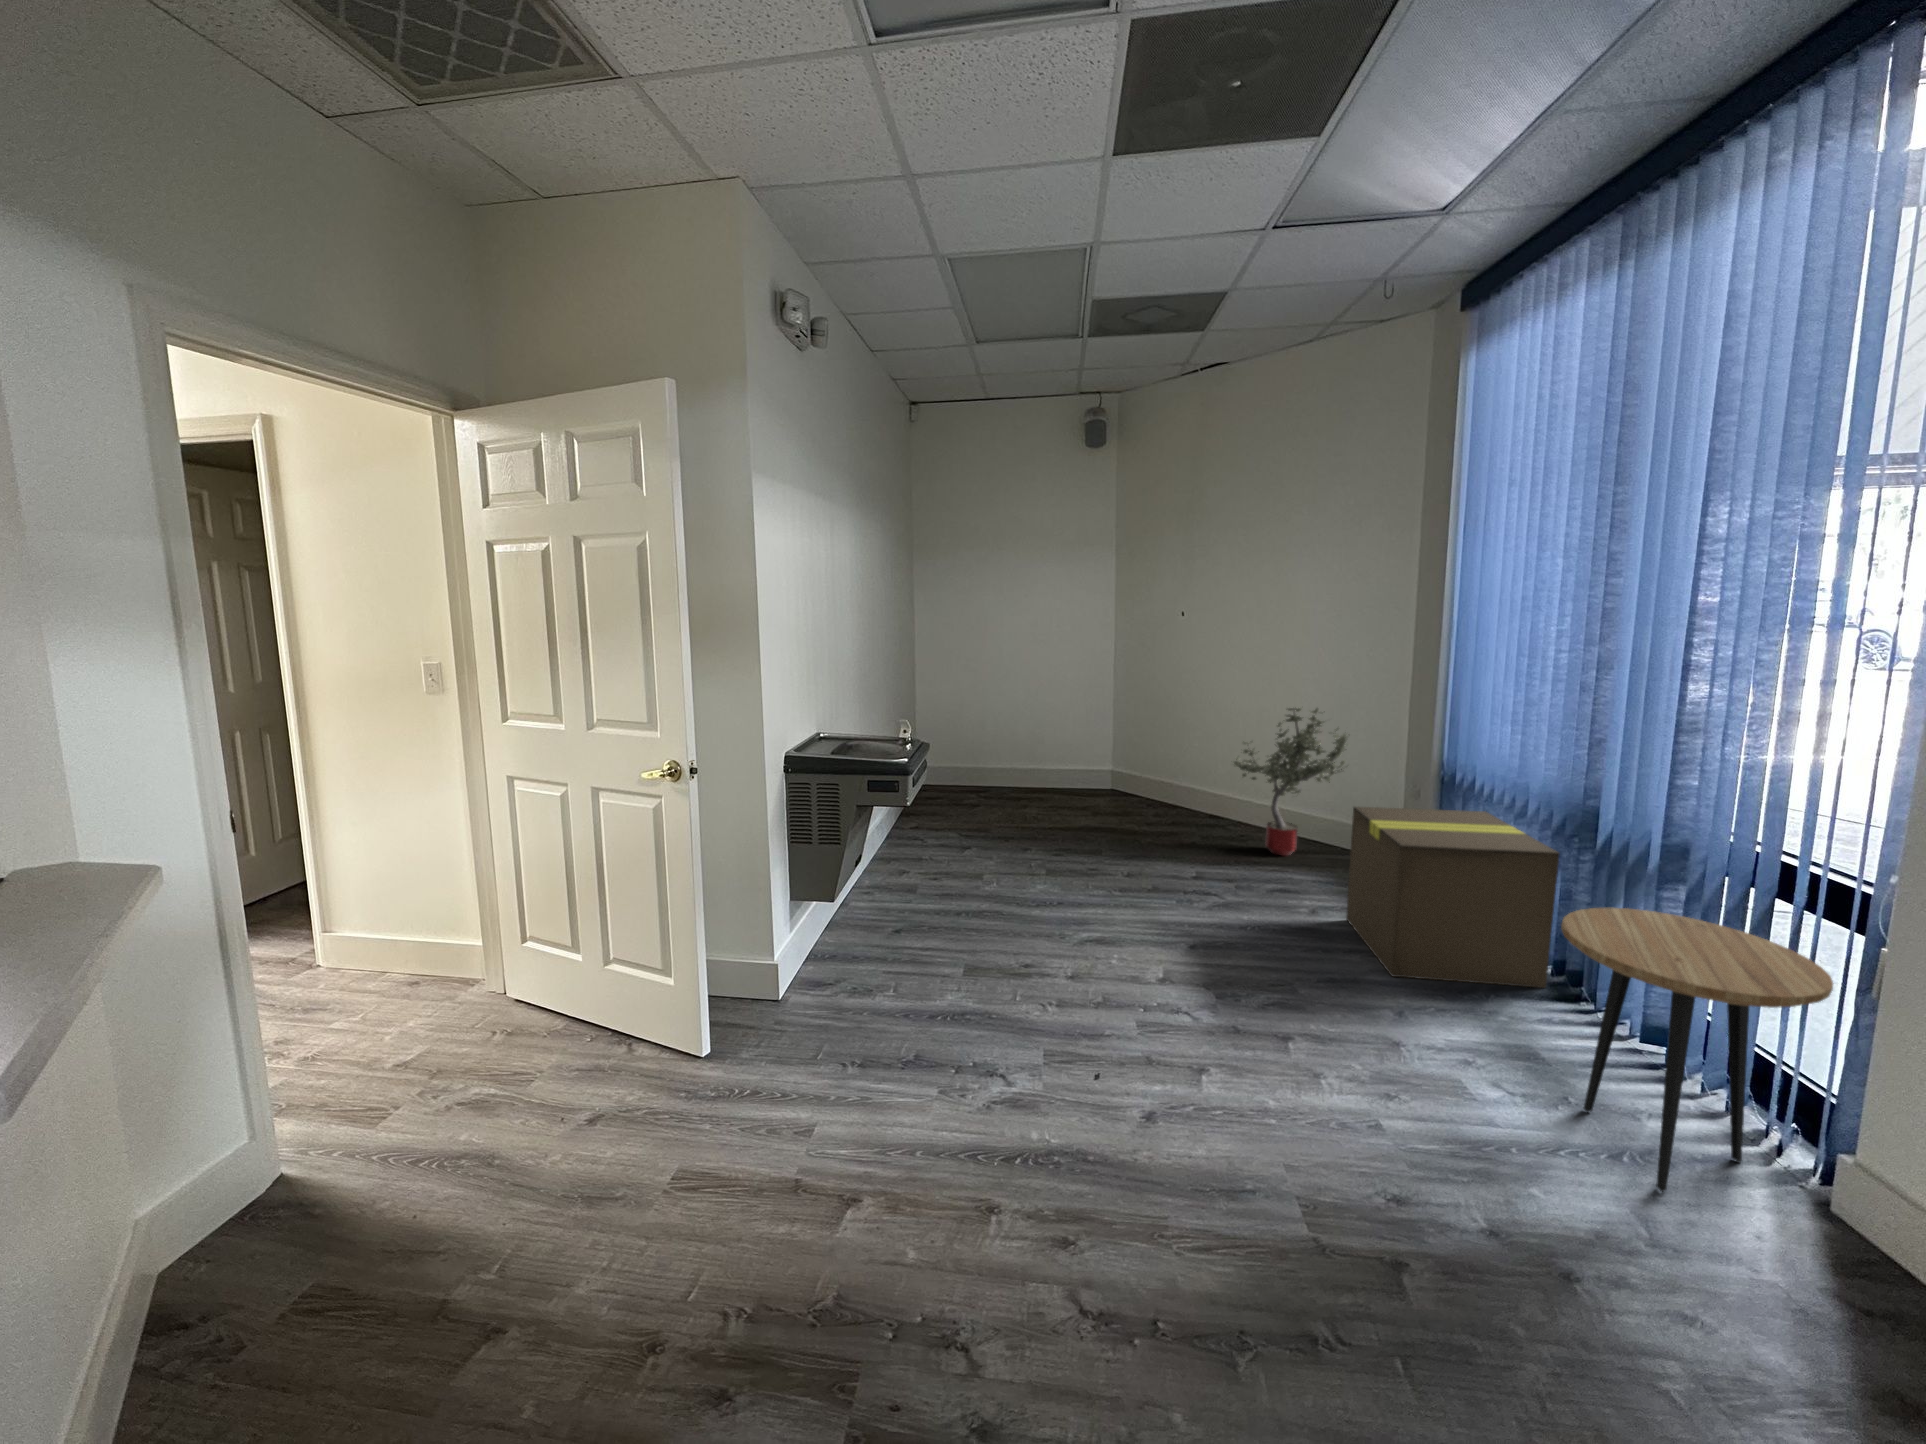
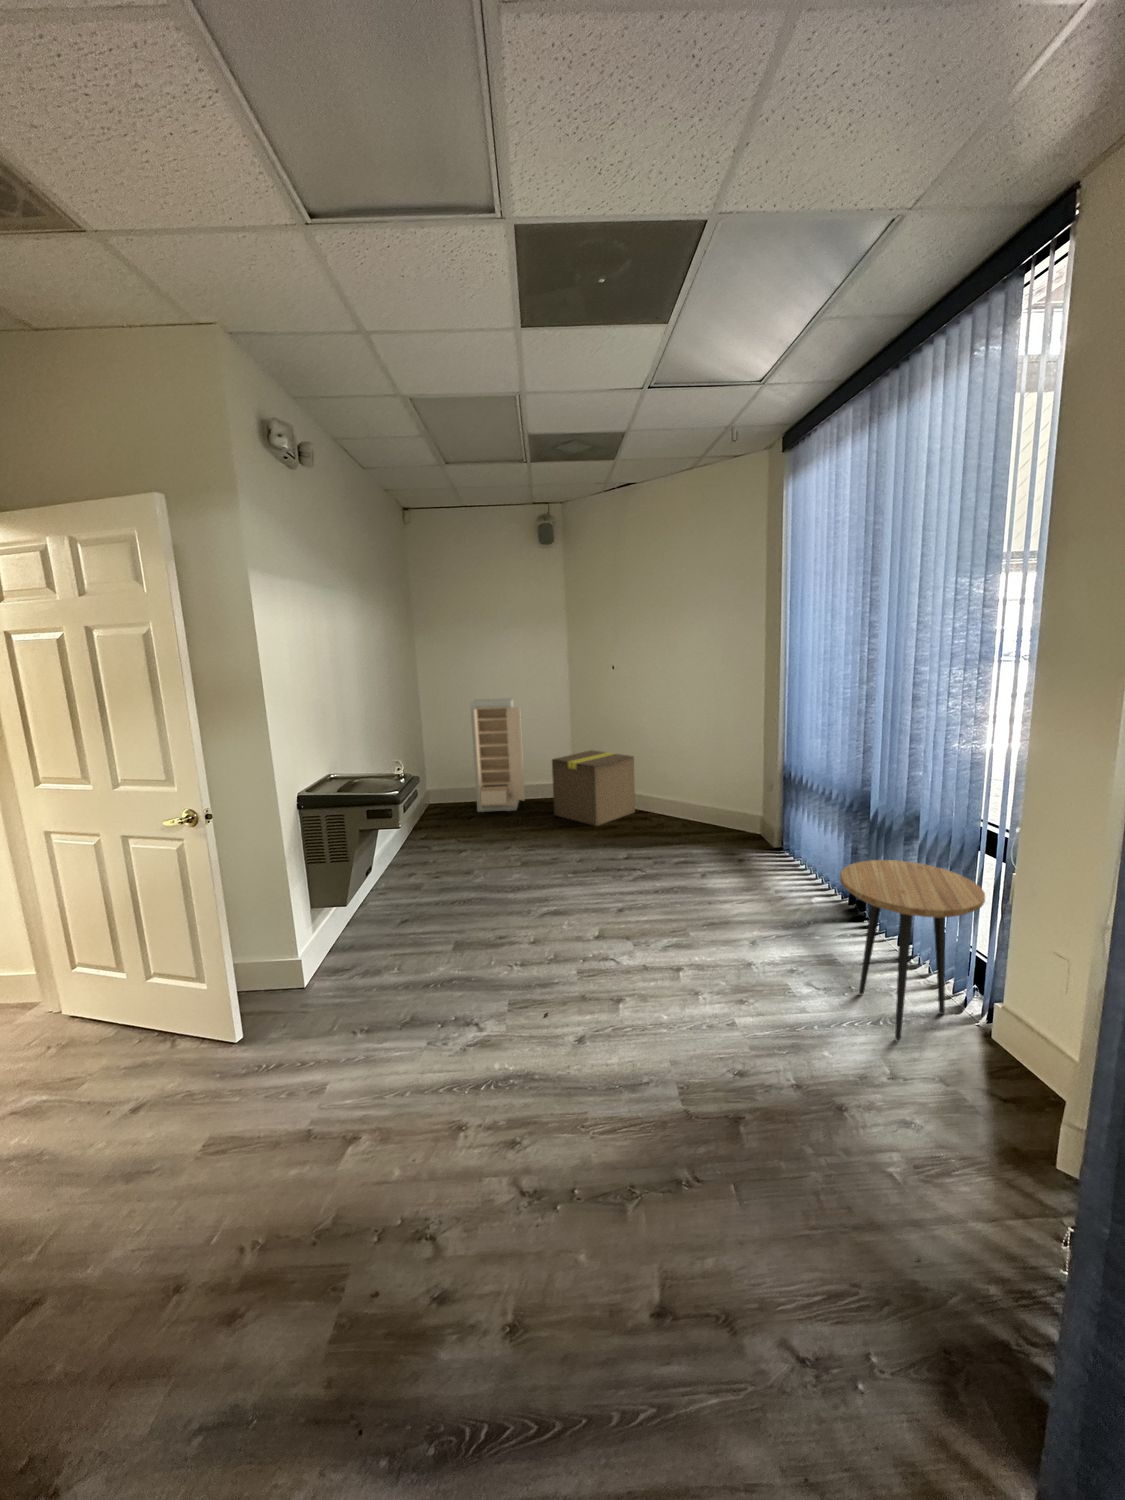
storage cabinet: none [981,650,1046,798] -> present [470,698,525,812]
potted tree: present [1234,708,1349,856] -> none [652,732,729,839]
cardboard box: present [1346,807,1559,988] -> present [552,750,635,826]

